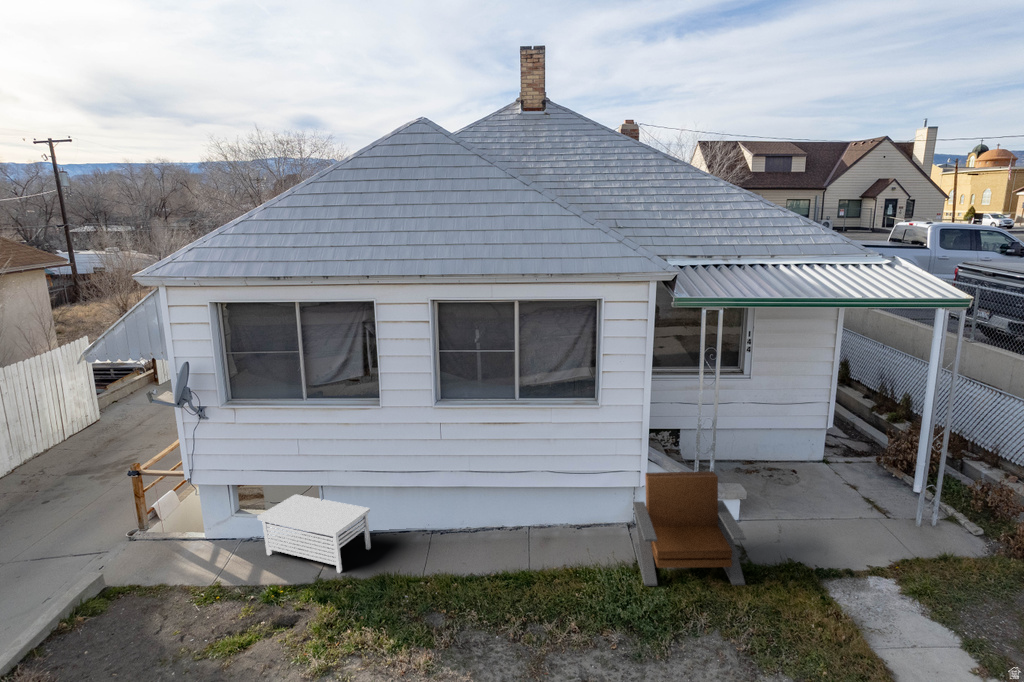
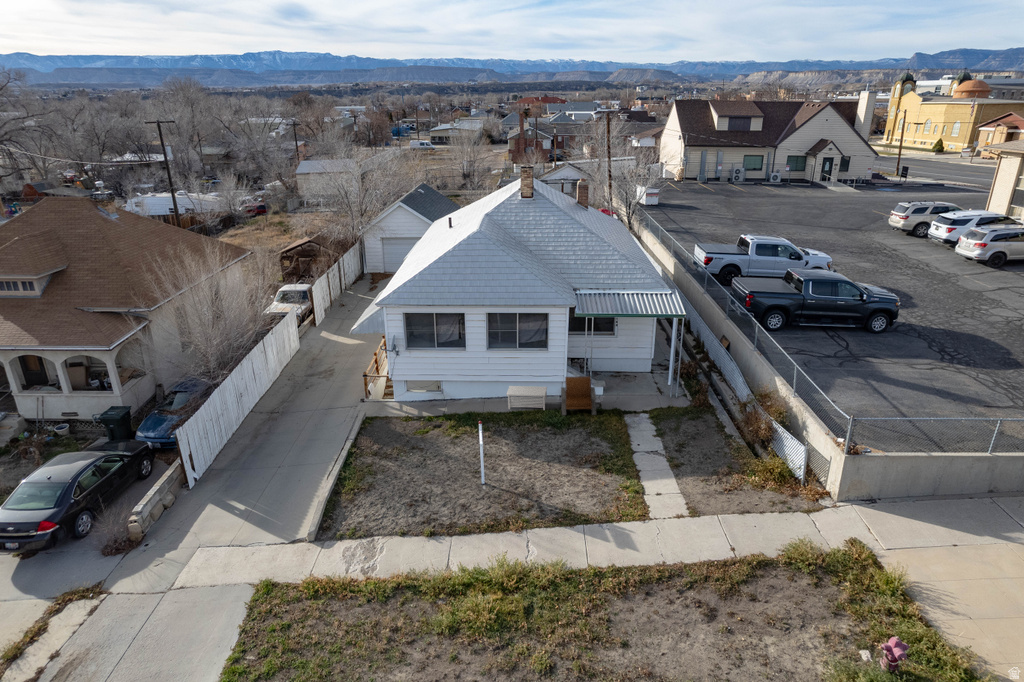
storage bench: present [258,494,371,573] -> present [506,386,547,410]

